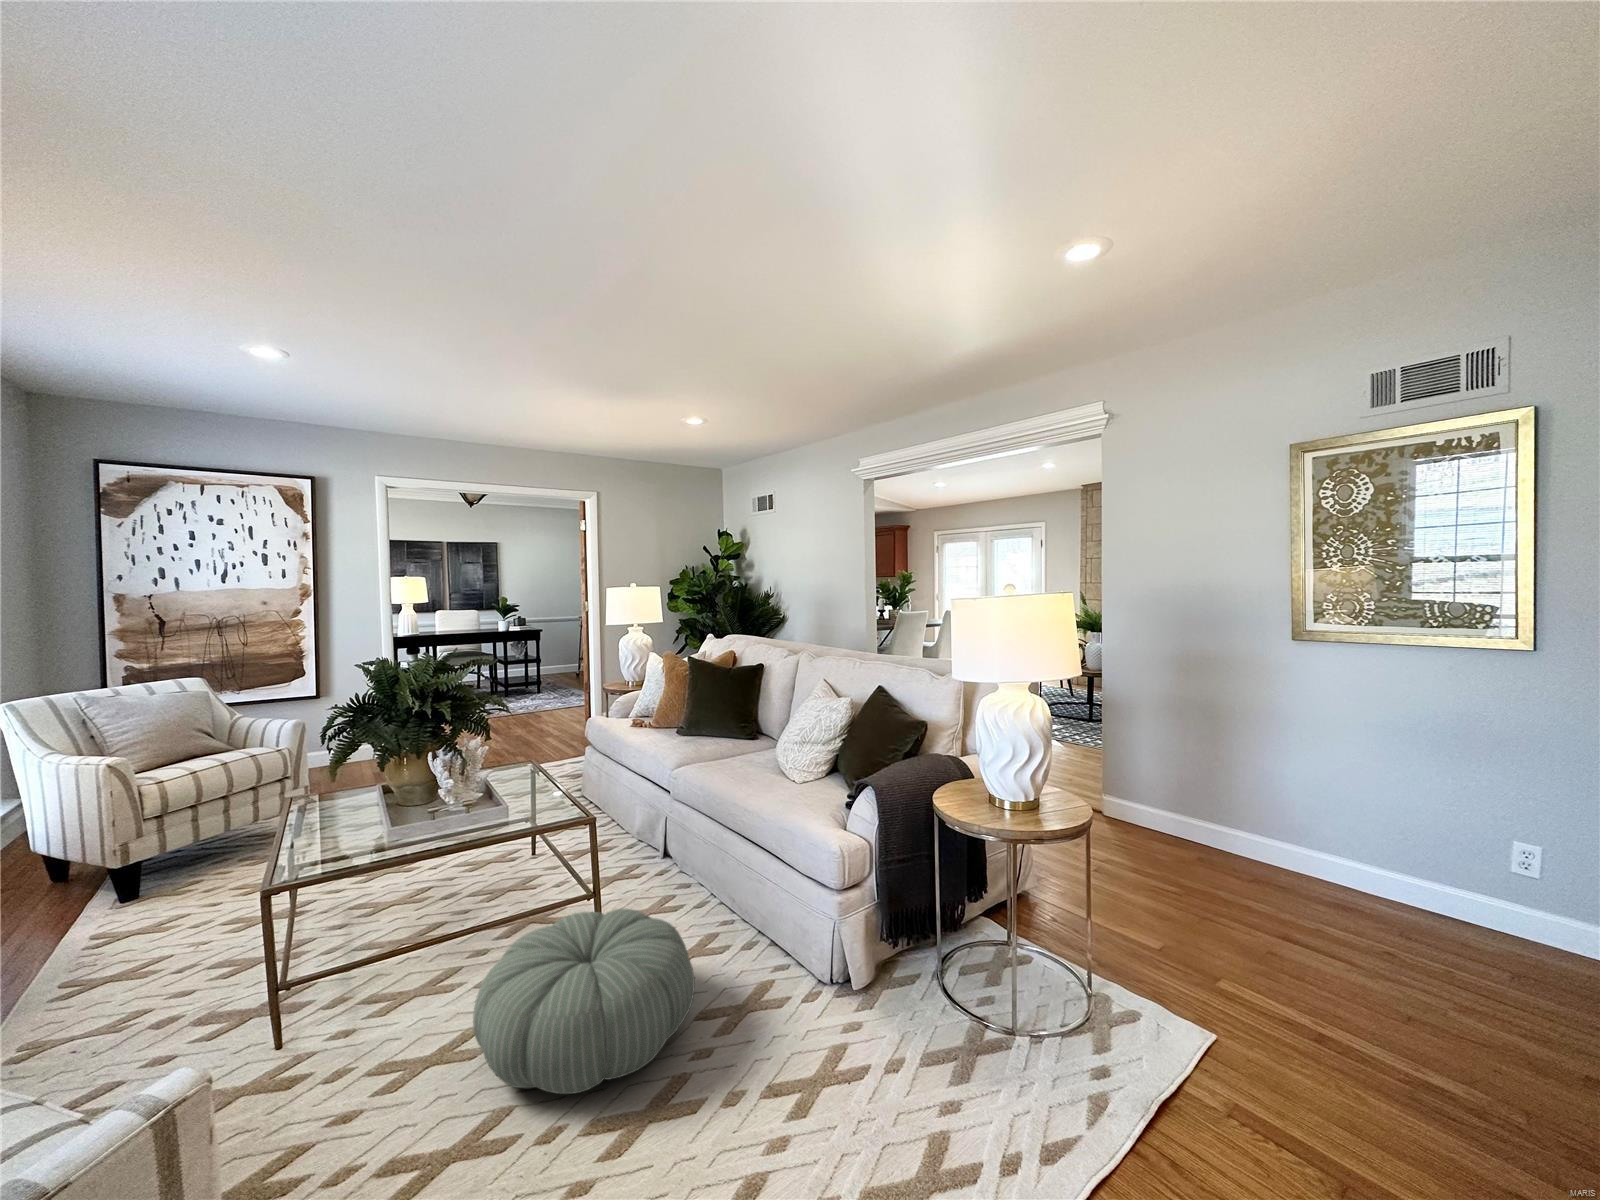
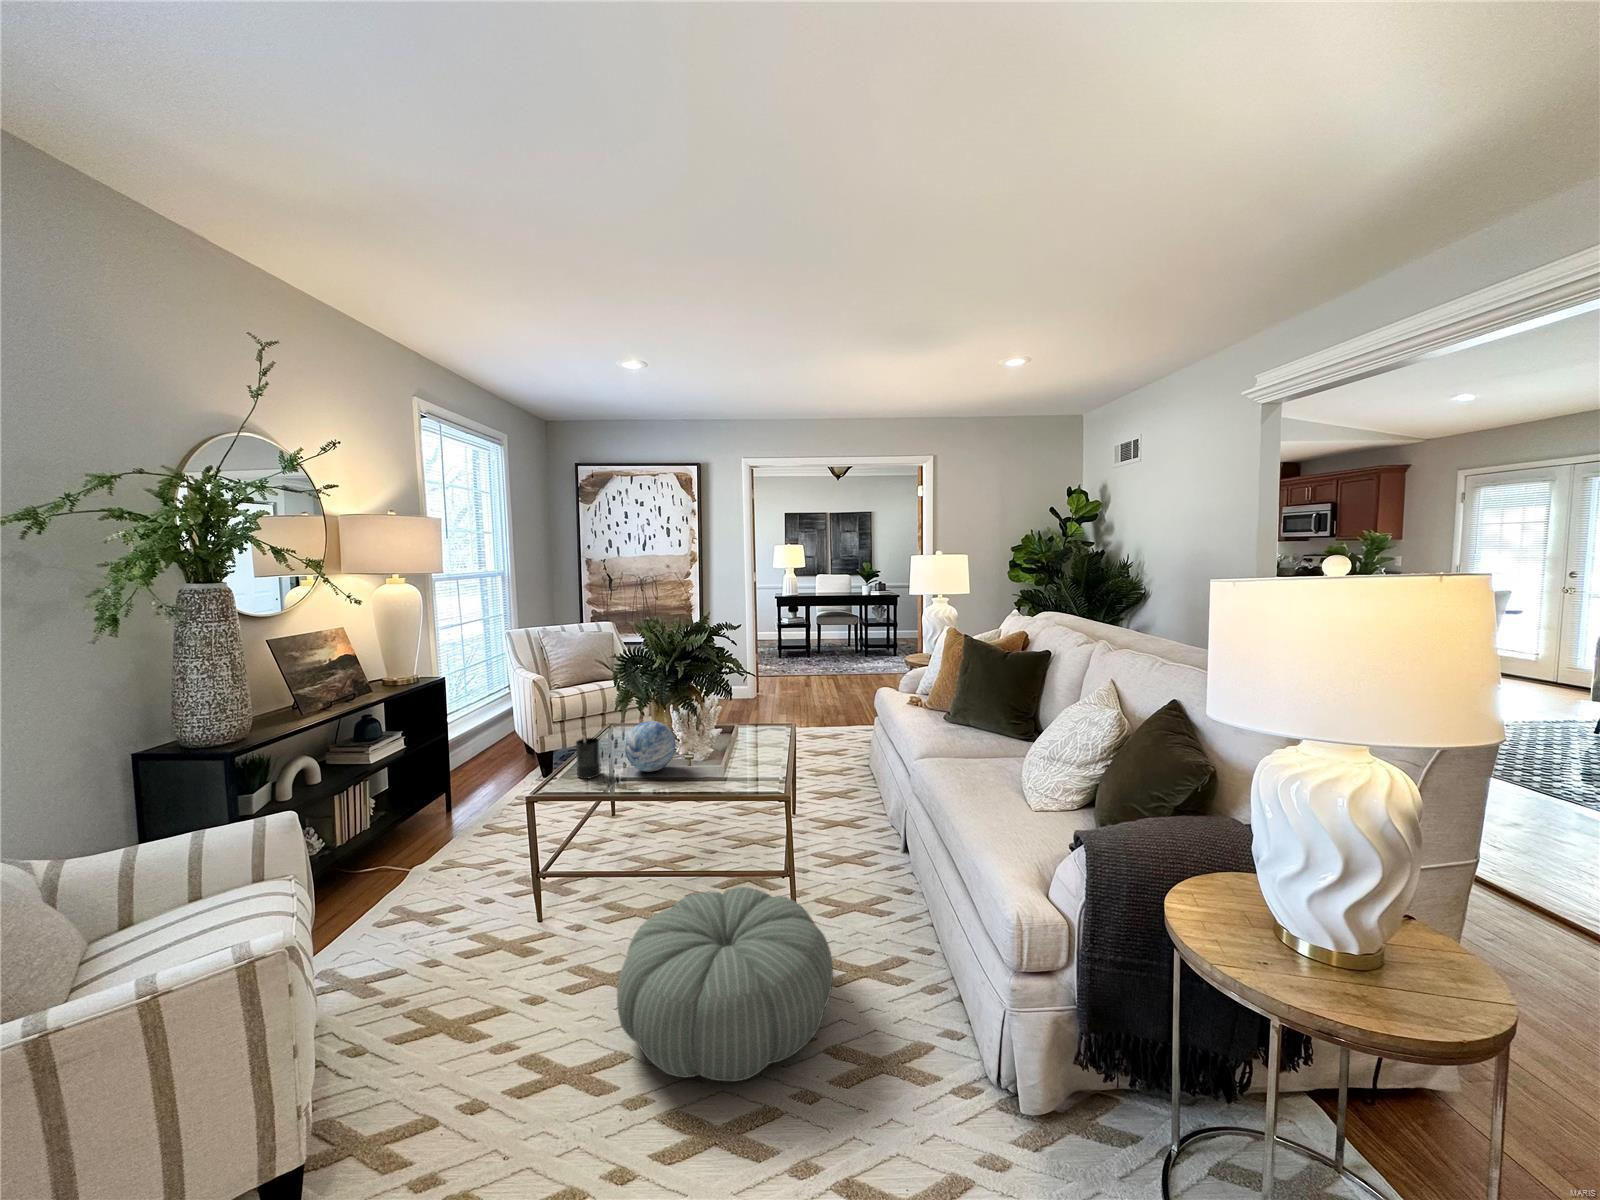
decorative orb: none [370,776,437,835] -> present [625,721,676,772]
candle: none [304,808,340,860] -> present [576,737,601,779]

